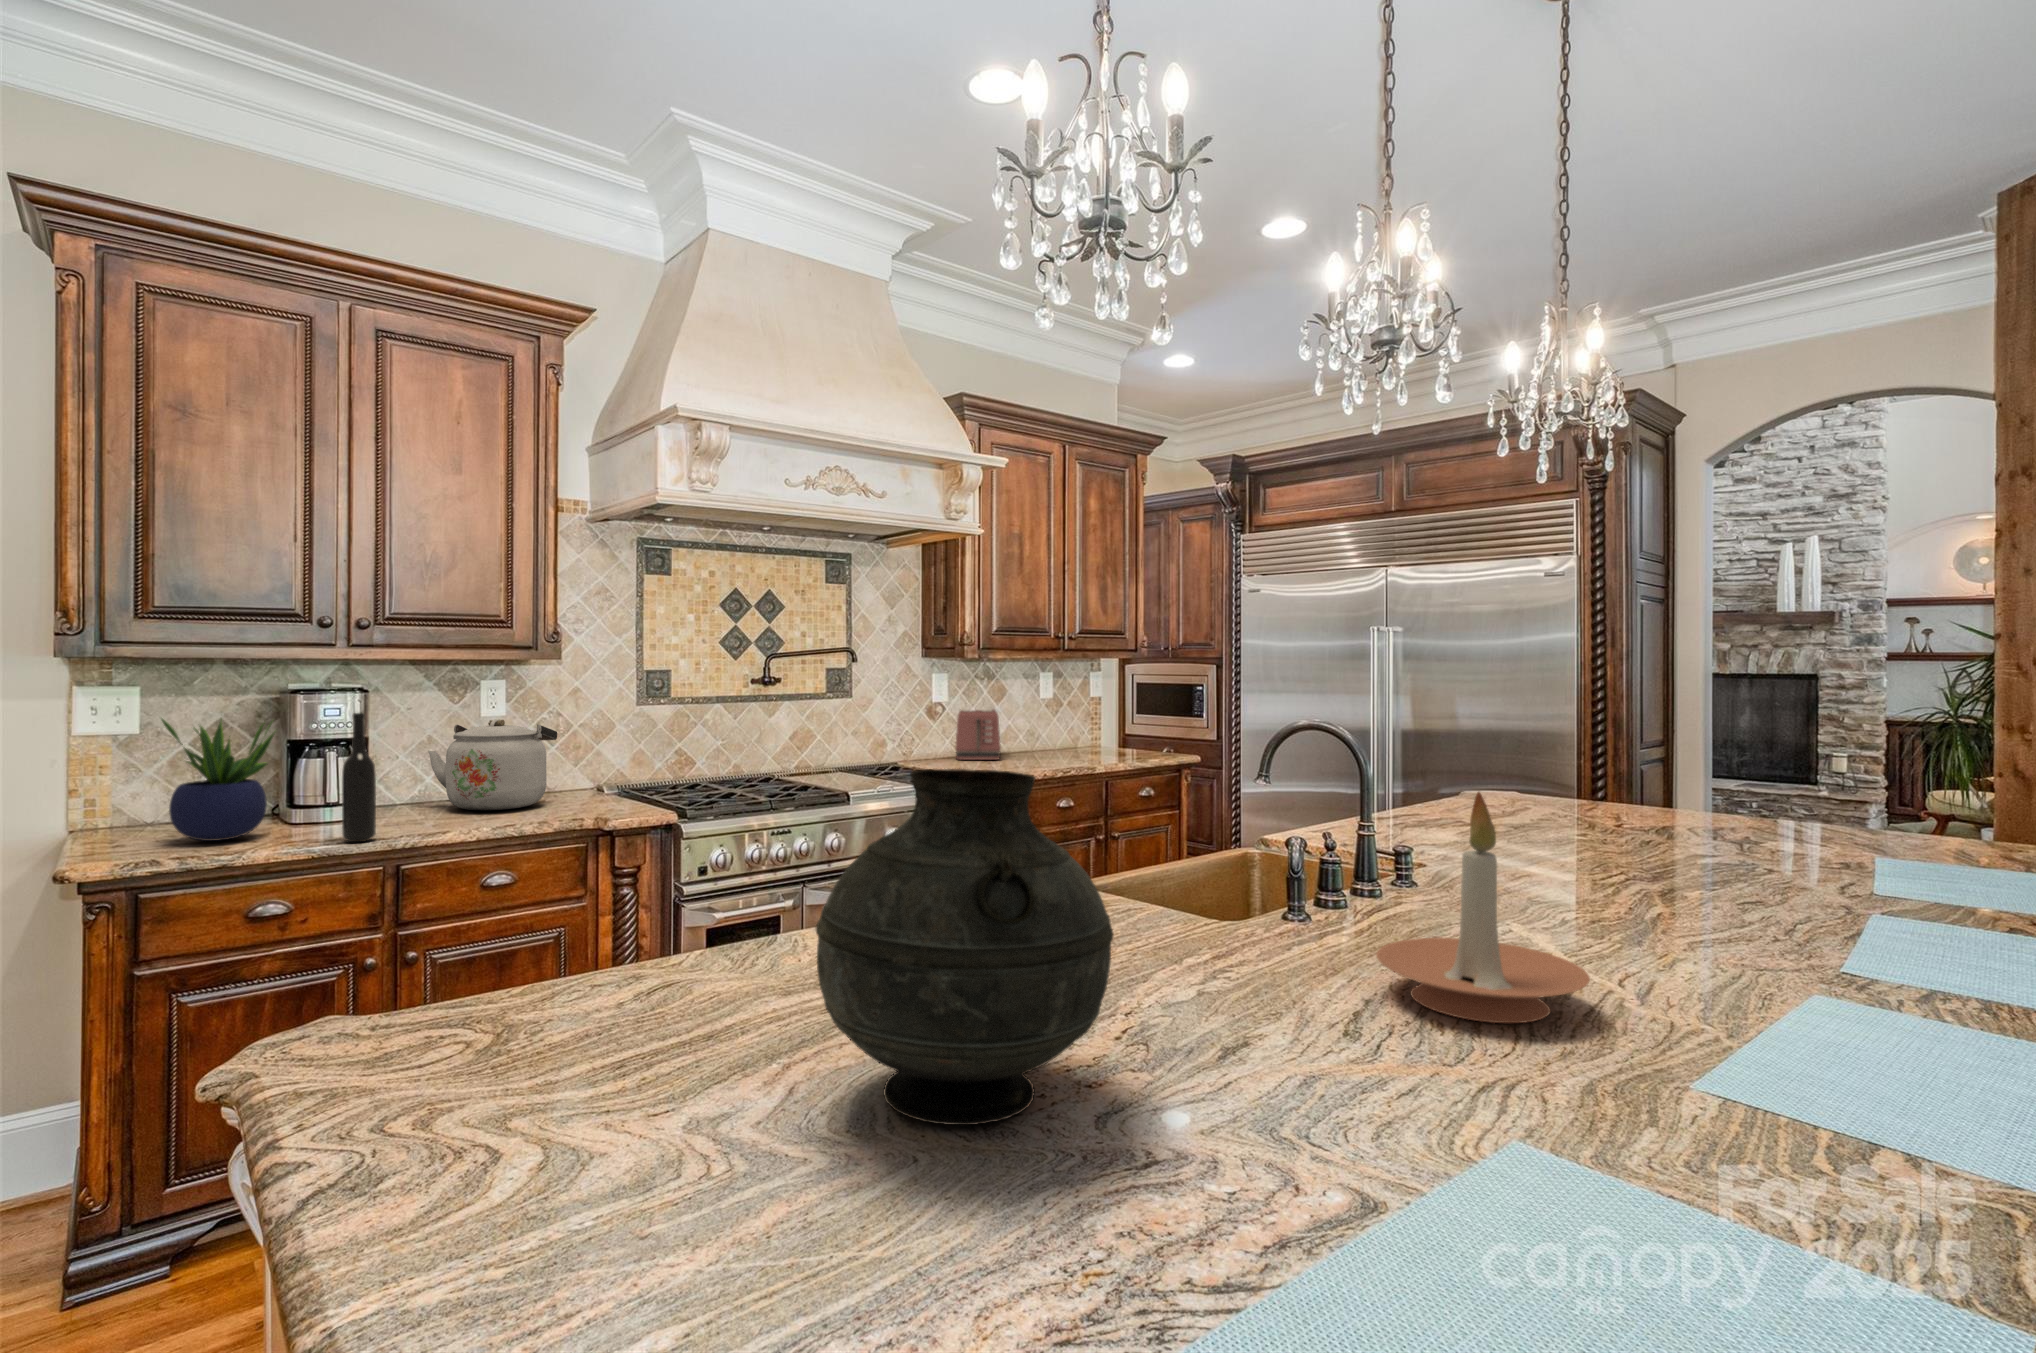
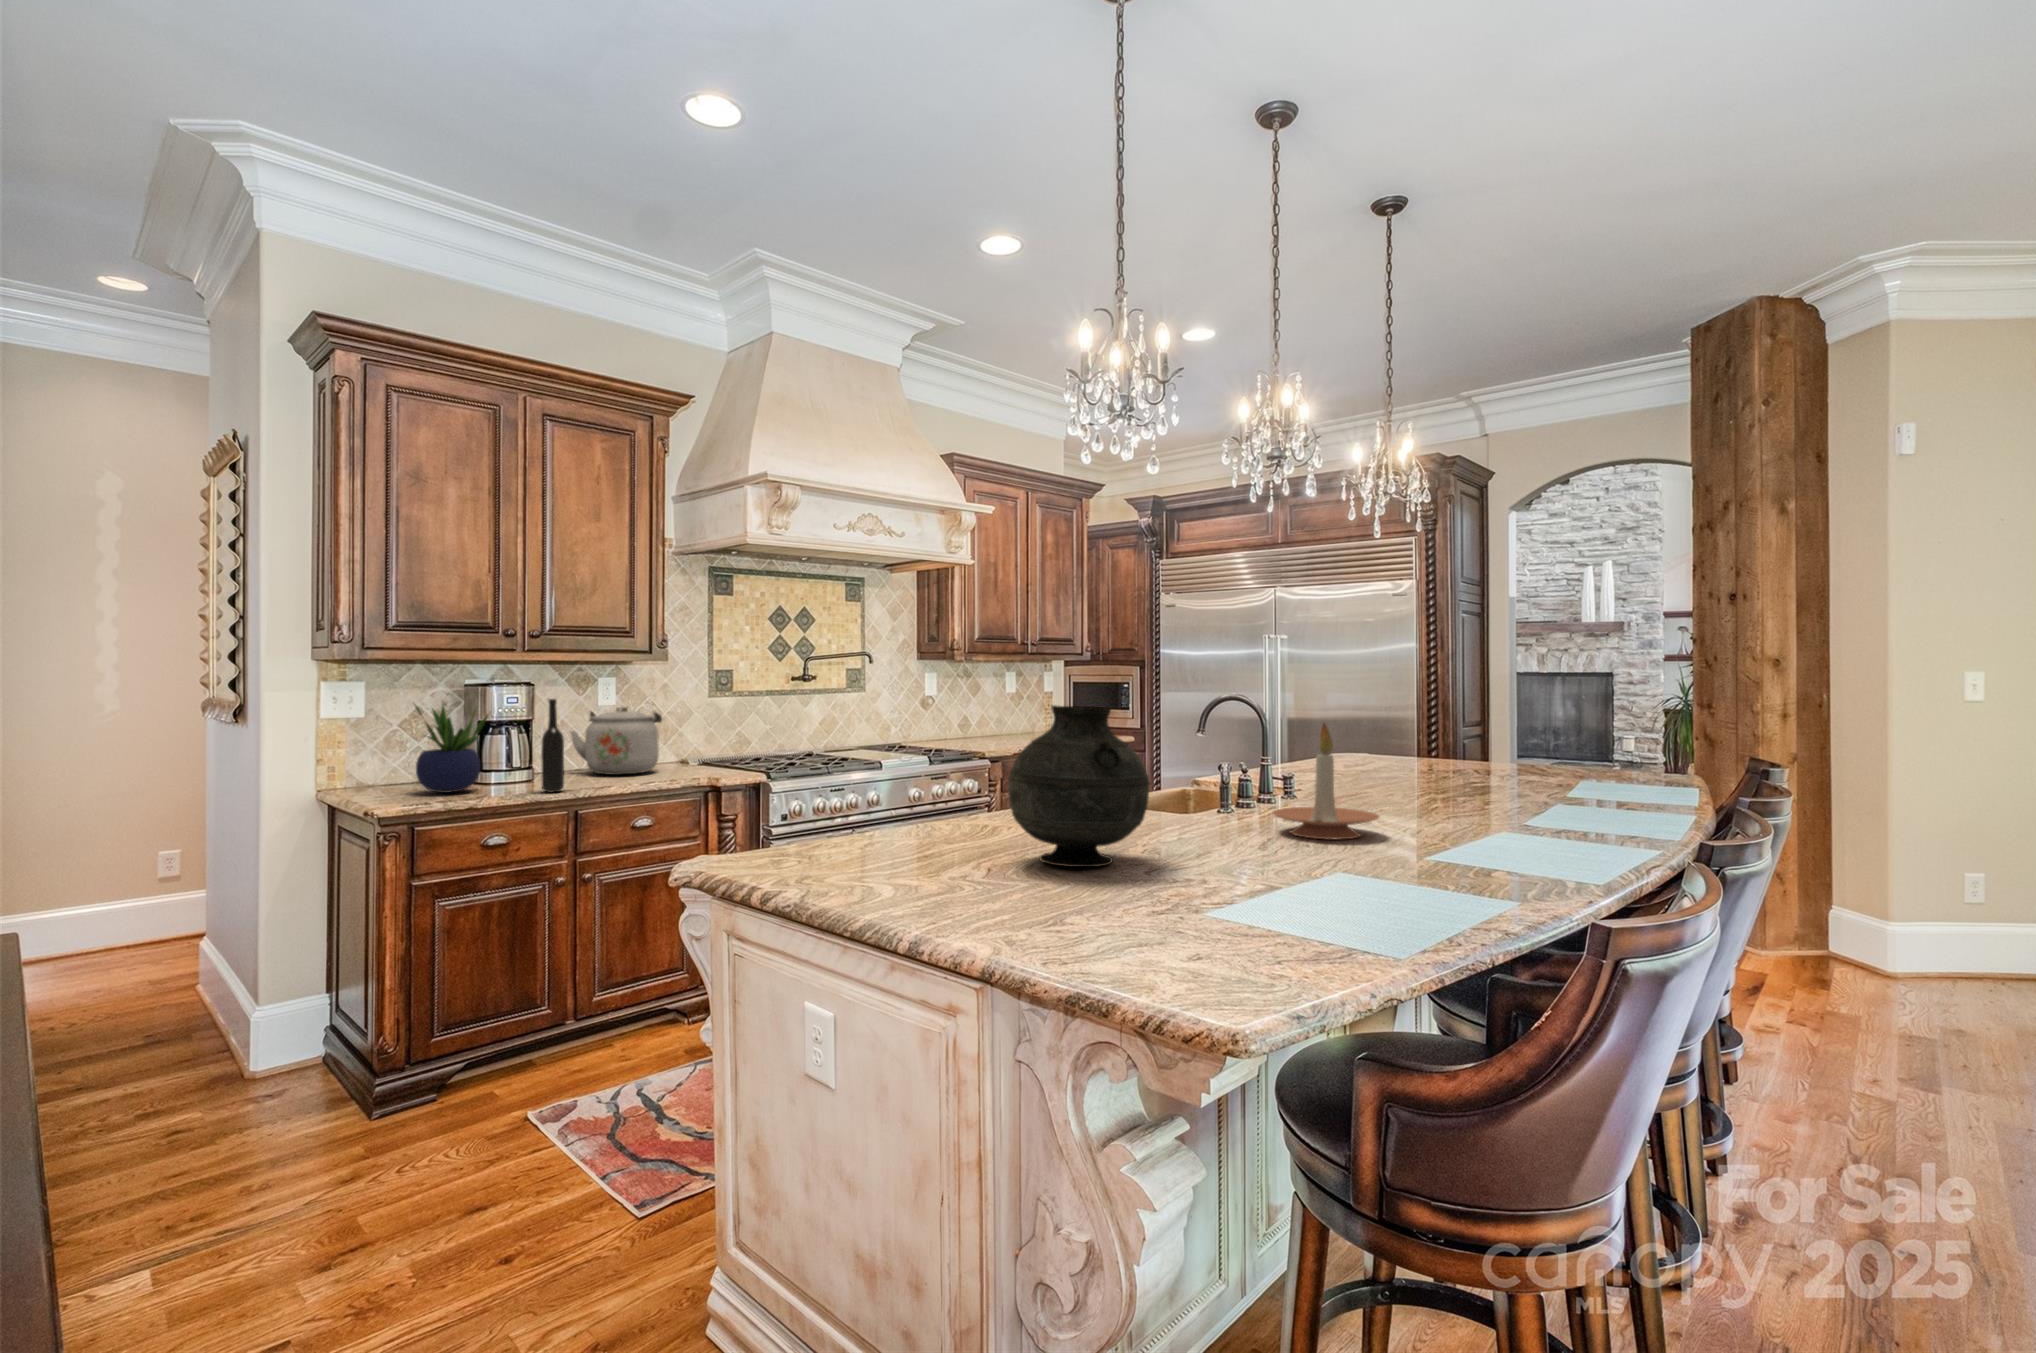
toaster: present [955,709,1001,760] -> none [940,701,979,742]

